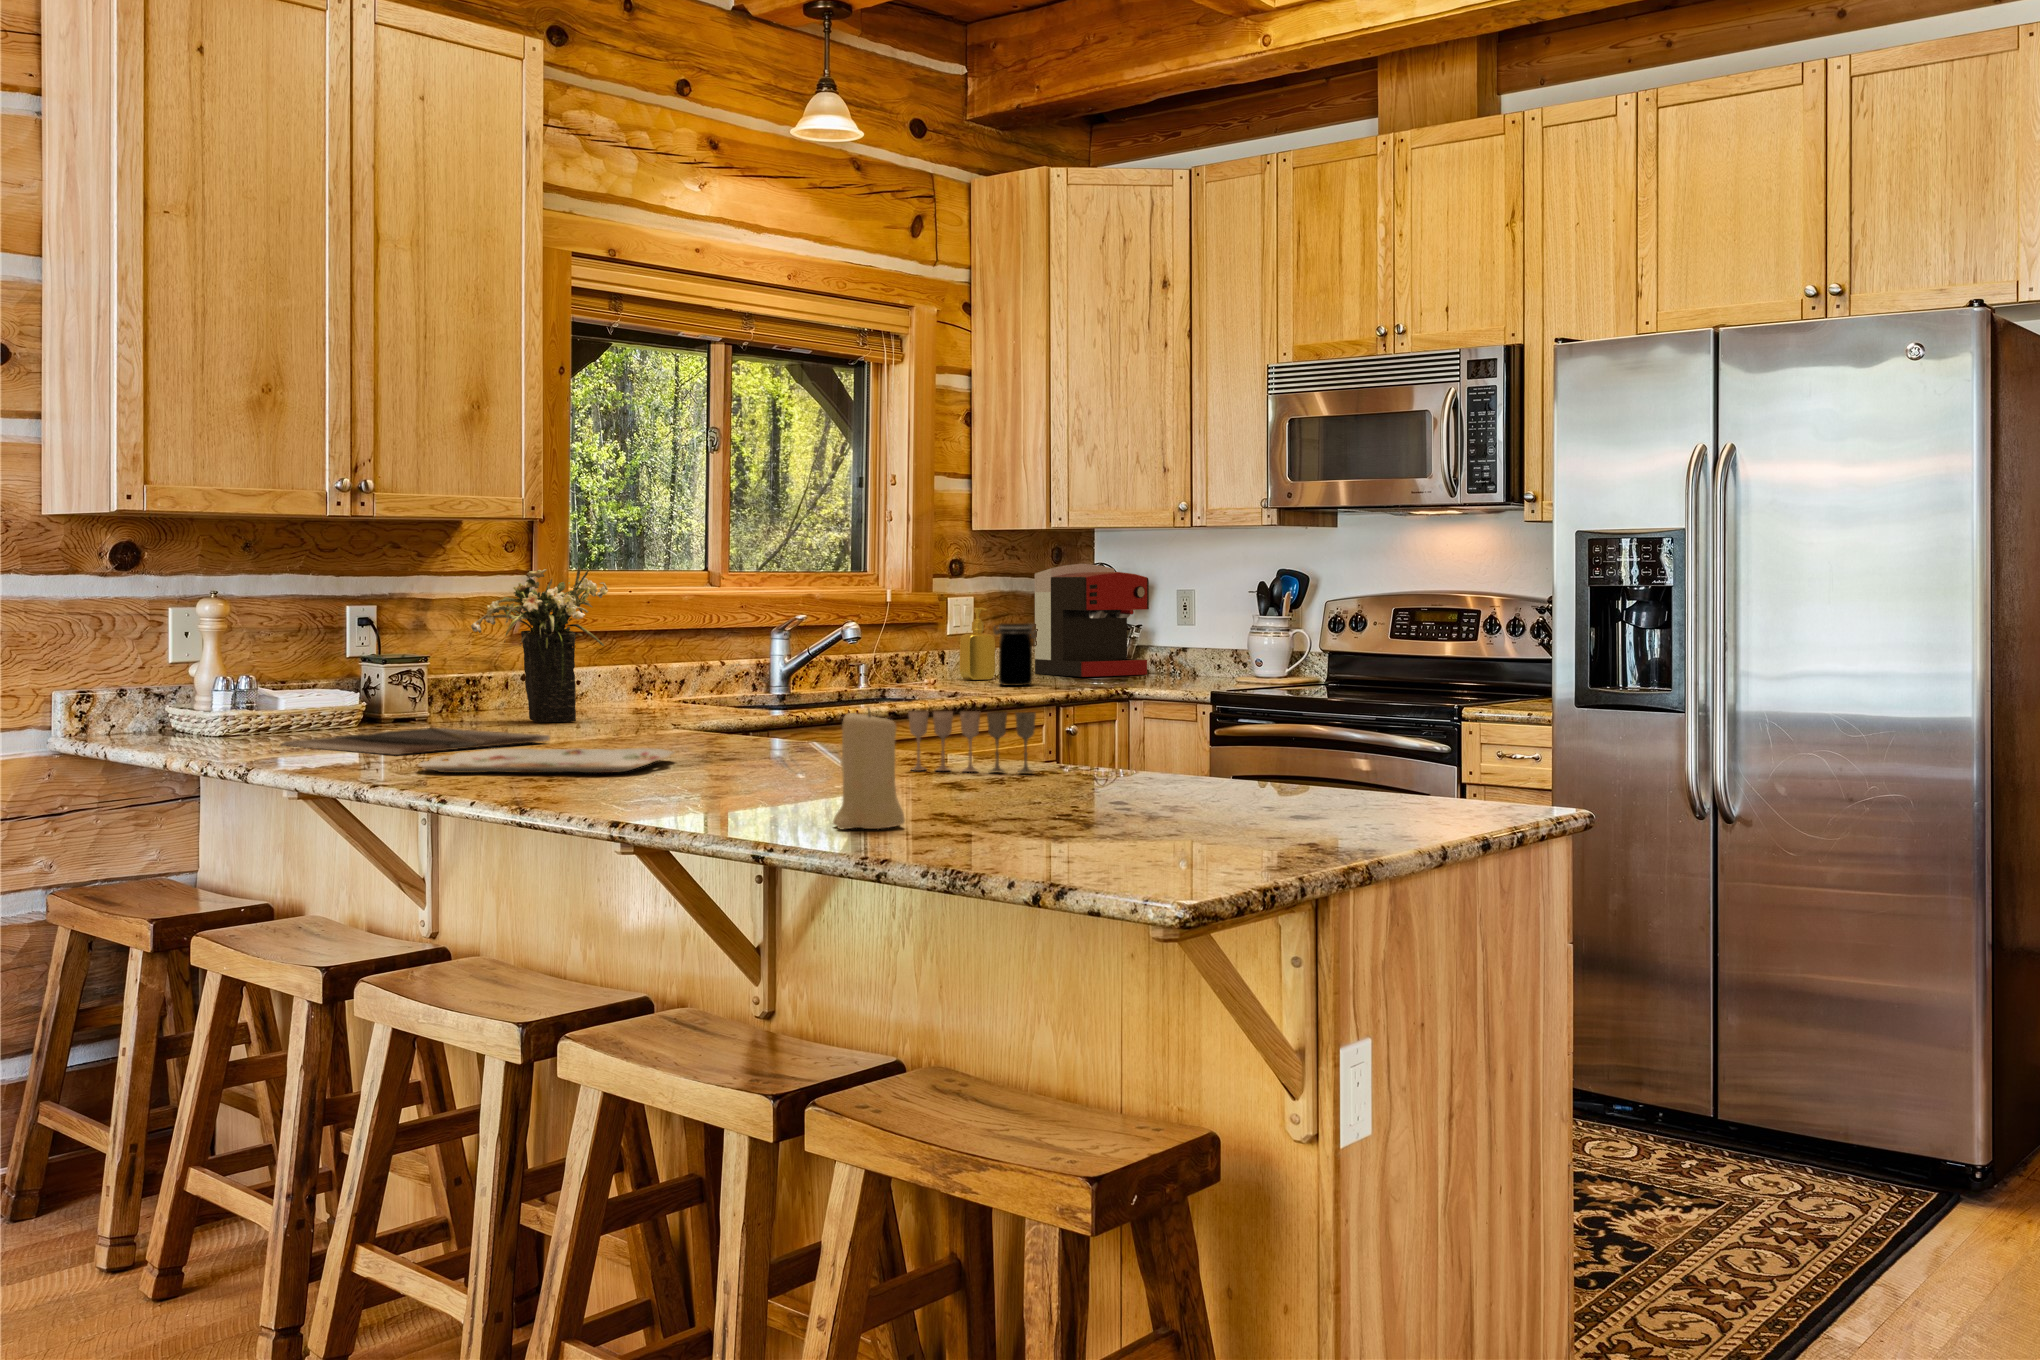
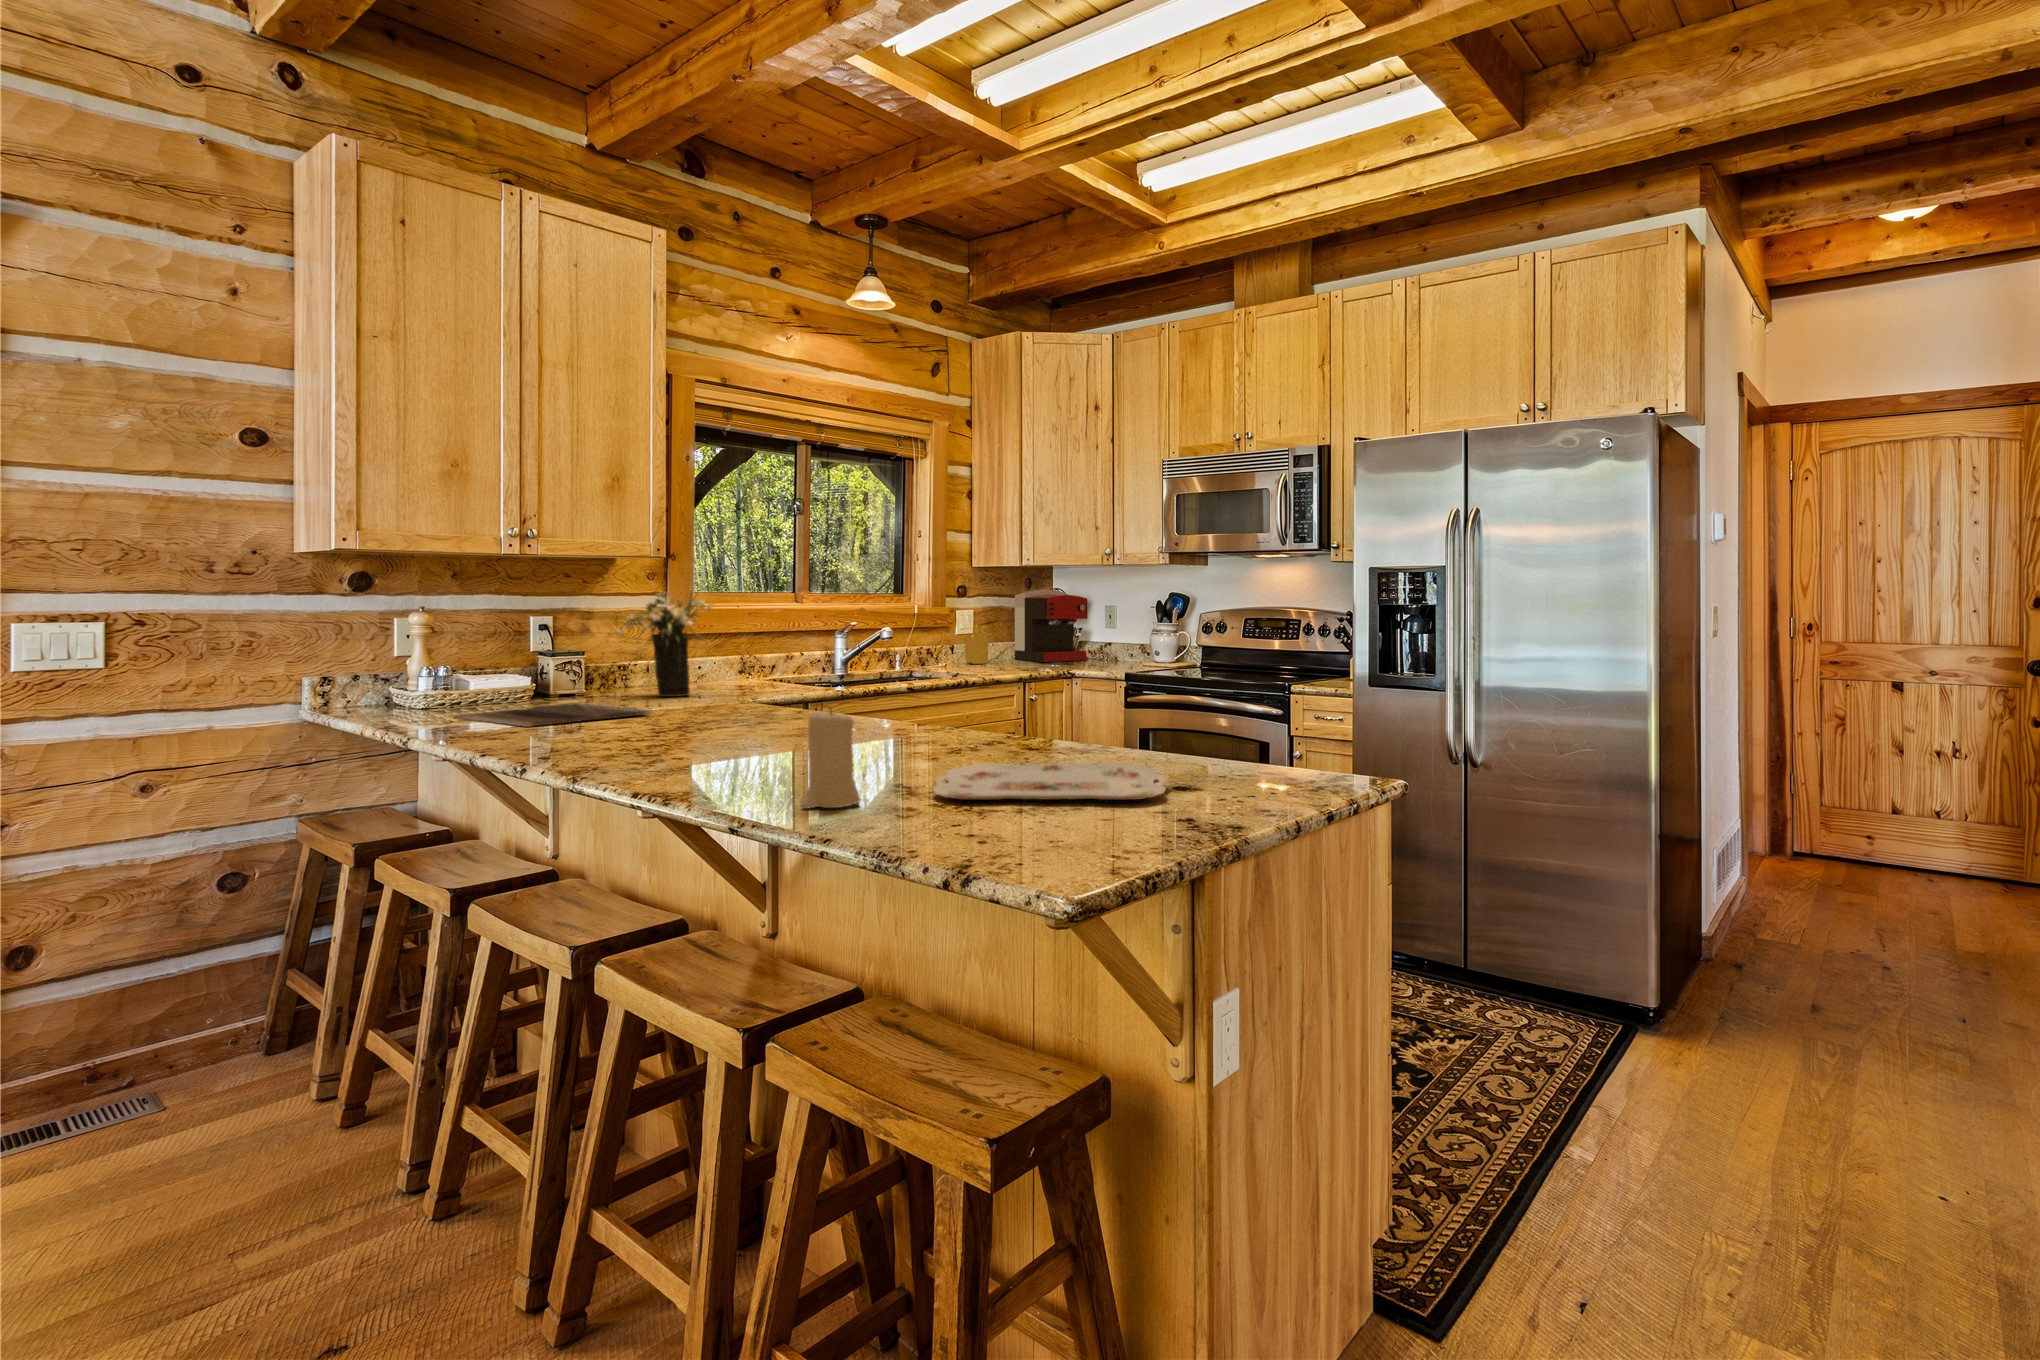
jar: present [993,623,1037,686] -> none [986,628,1014,668]
wine glass: present [908,710,1036,773] -> none [896,697,990,744]
serving tray: present [418,748,675,773] -> present [933,764,1168,800]

